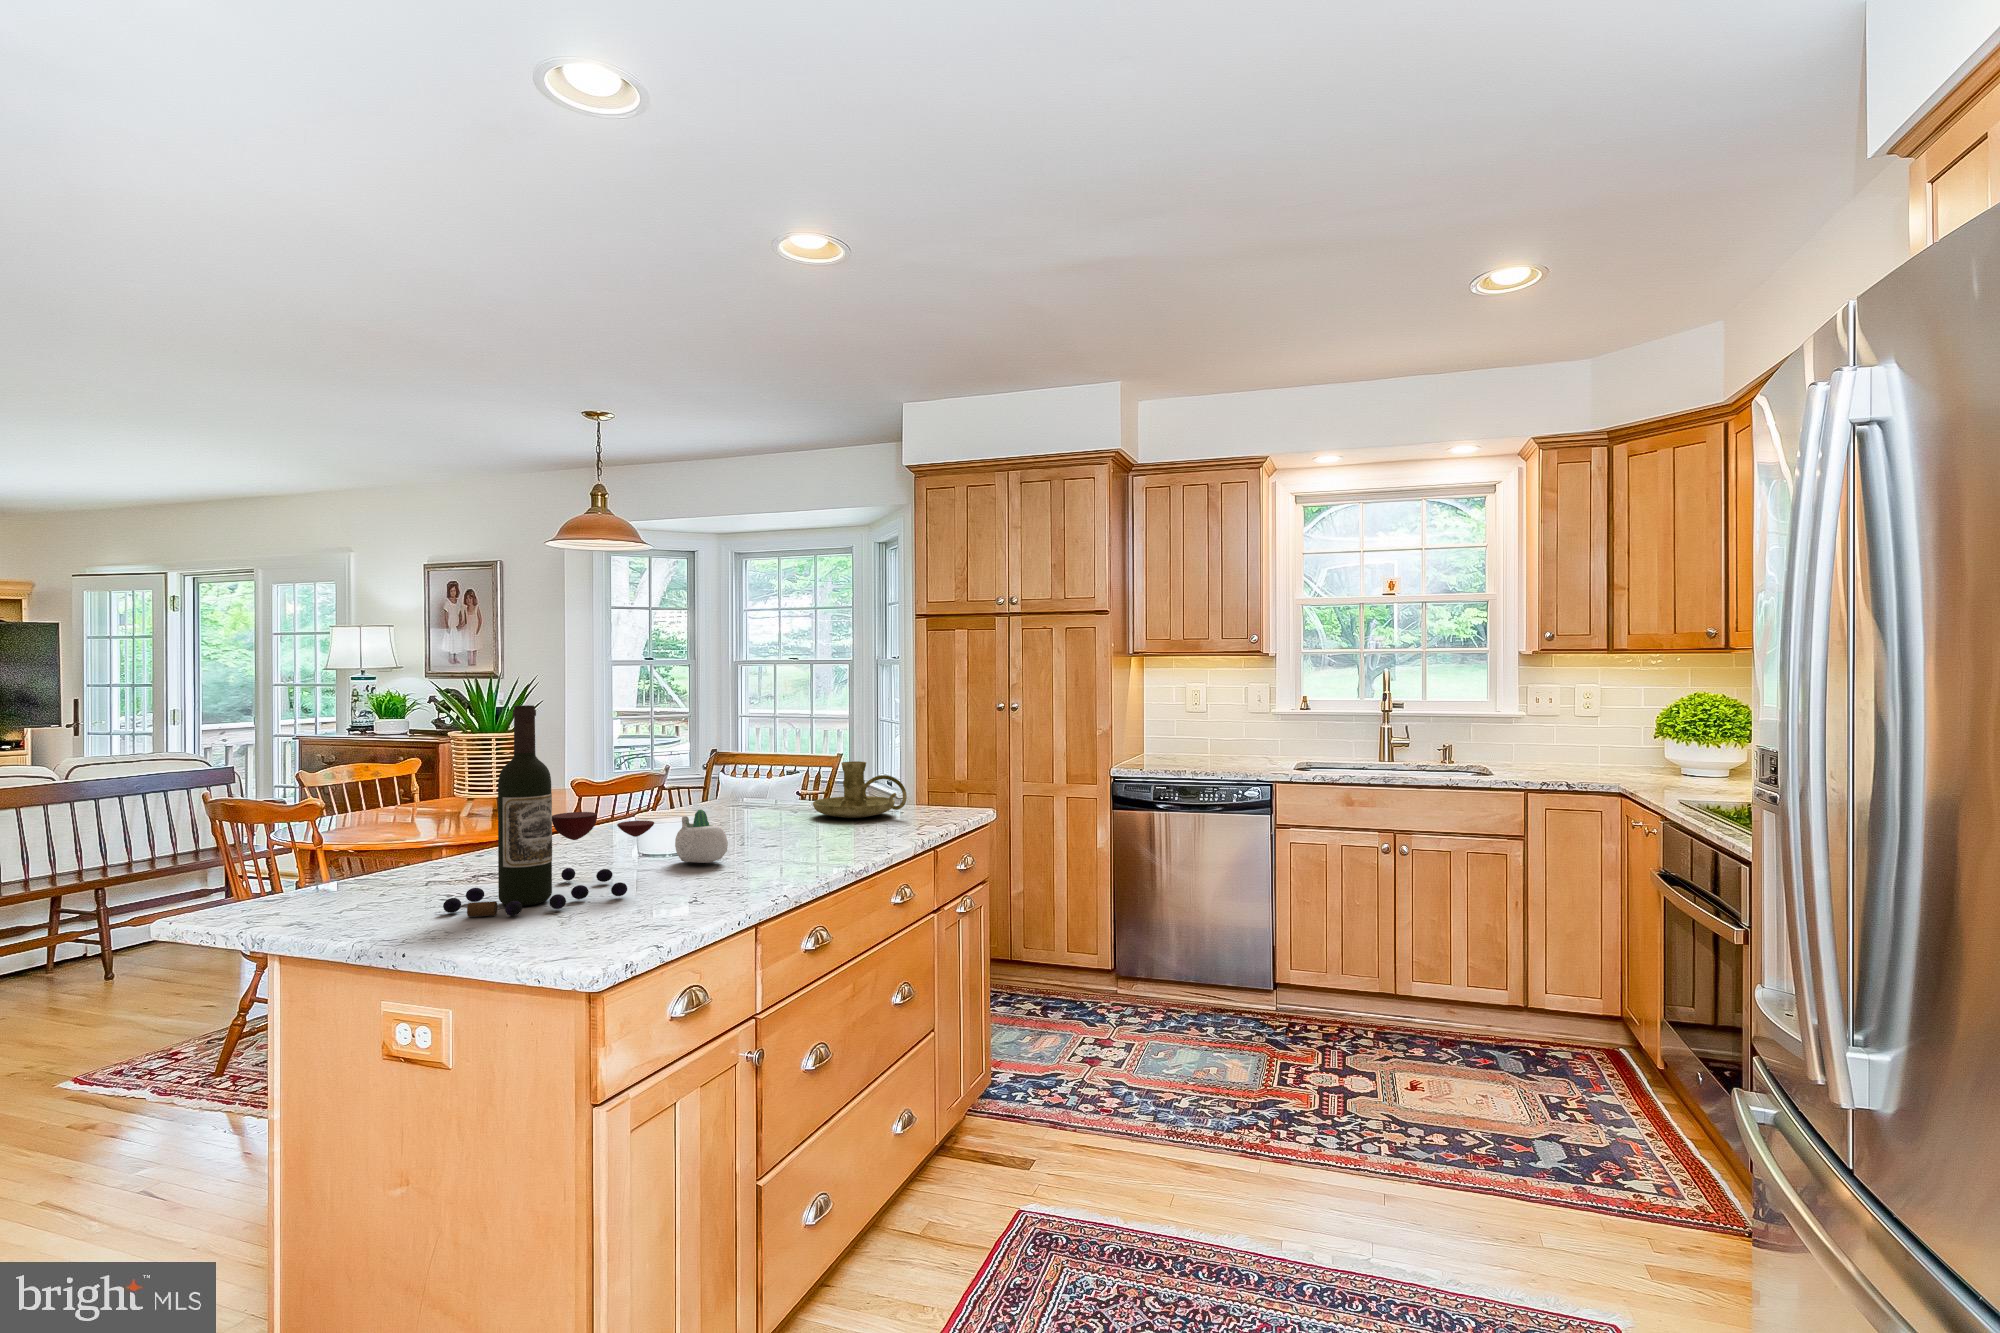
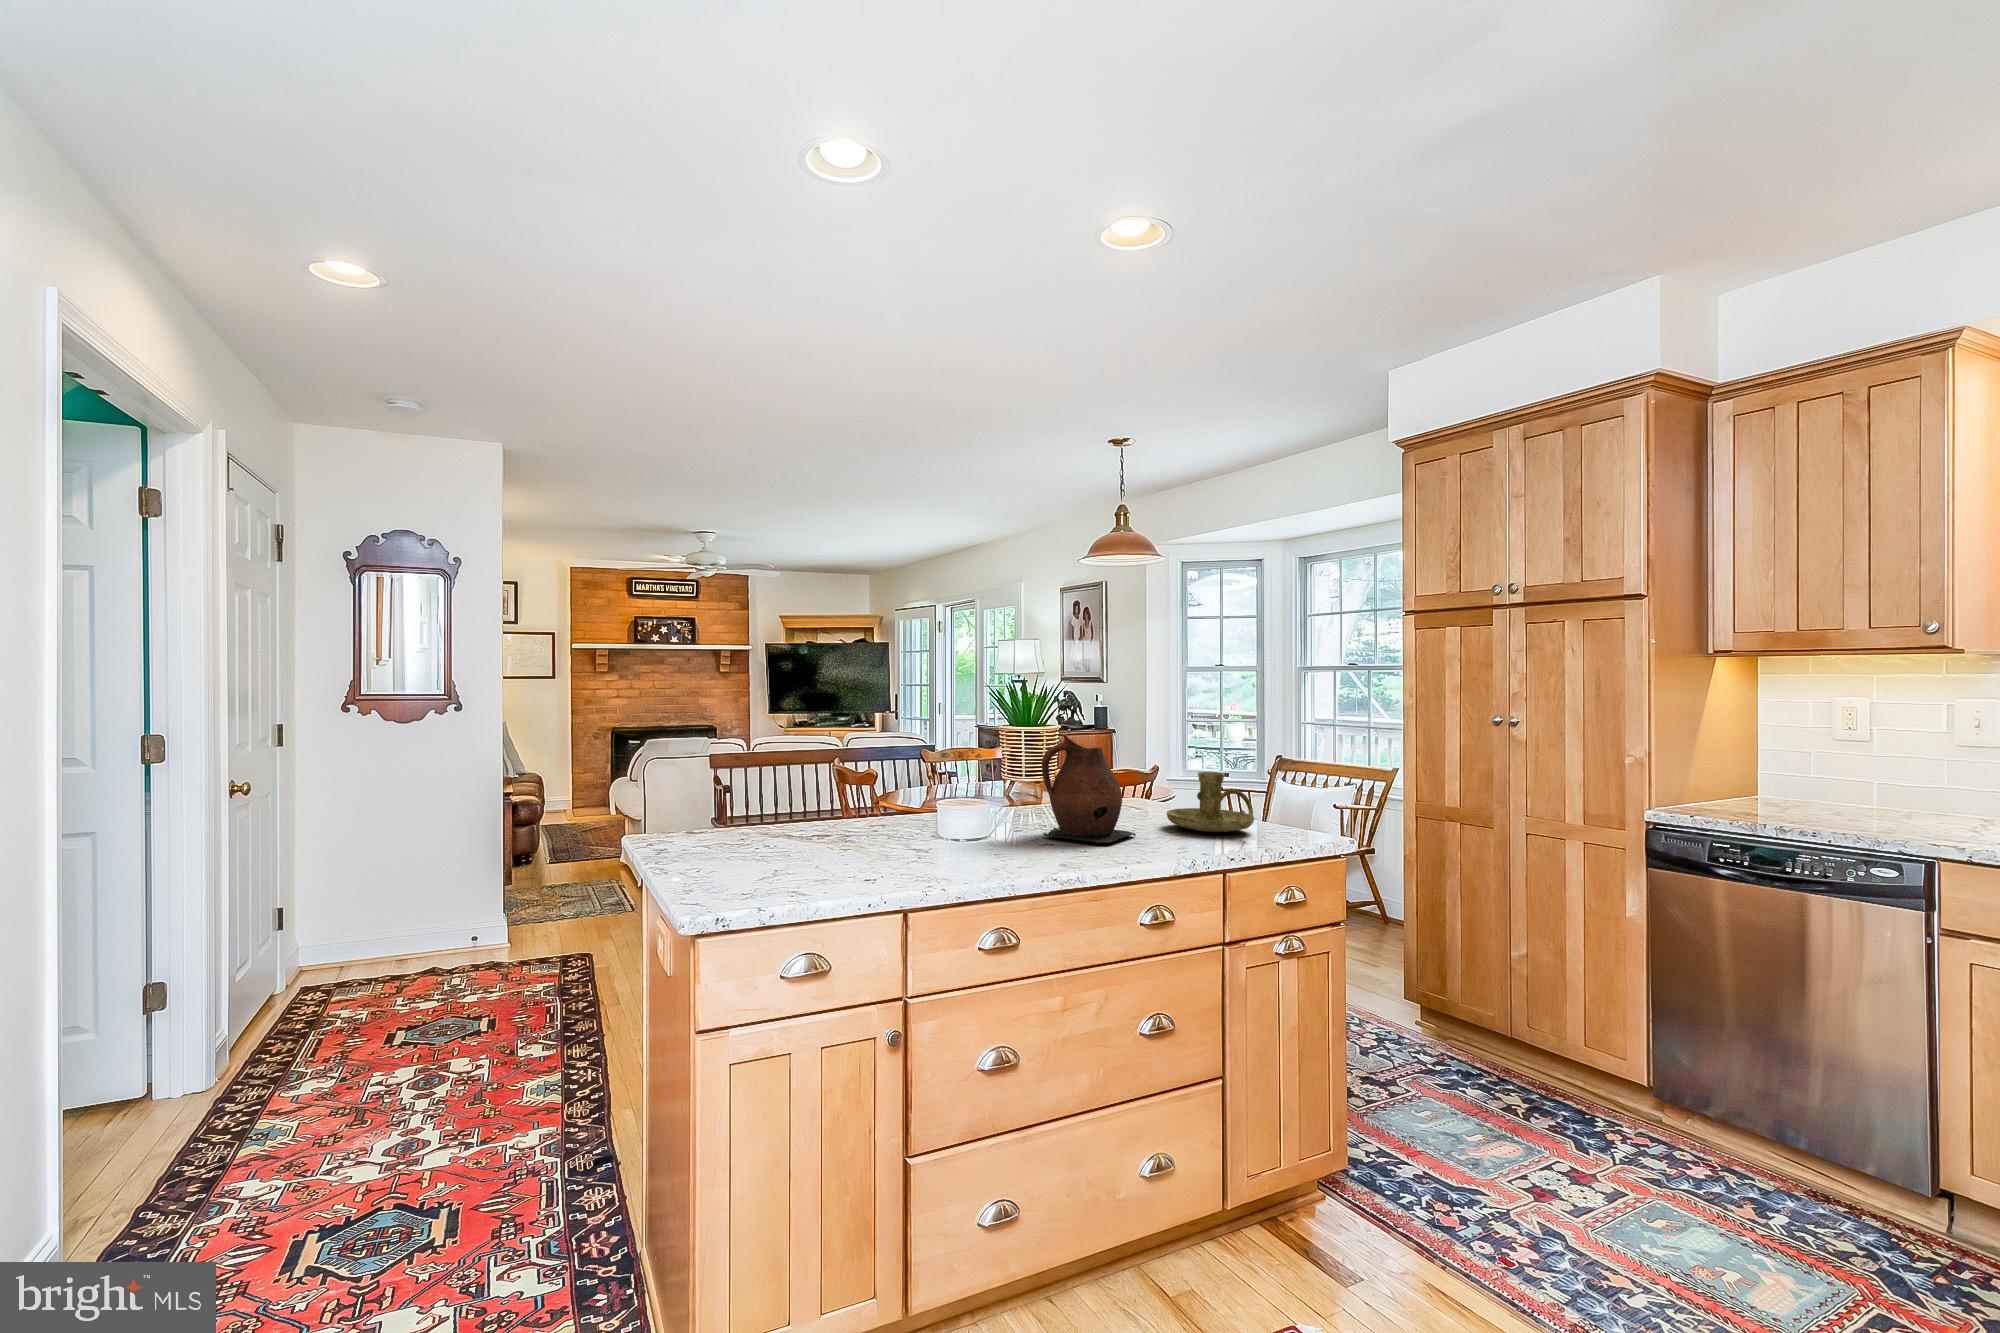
wine bottle: present [443,705,654,917] -> none [706,687,885,861]
ceramic pitcher: none [735,736,819,841] -> present [1042,734,1135,844]
succulent planter: present [675,809,728,863] -> none [940,796,984,848]

